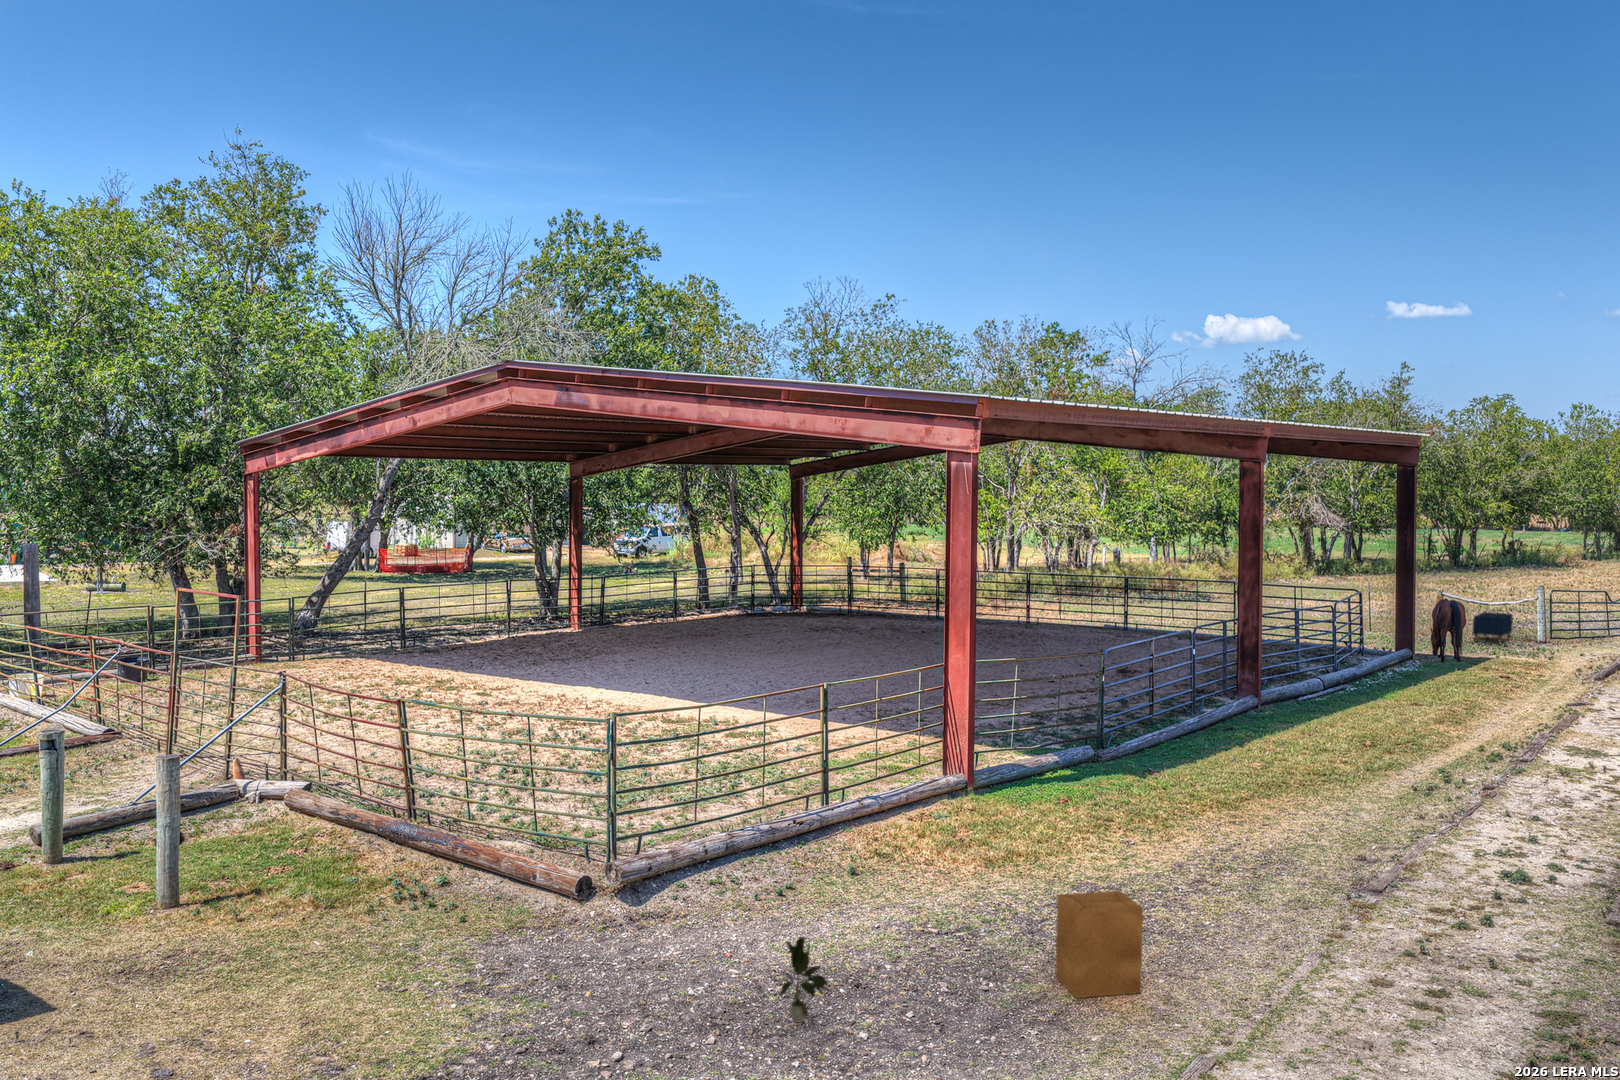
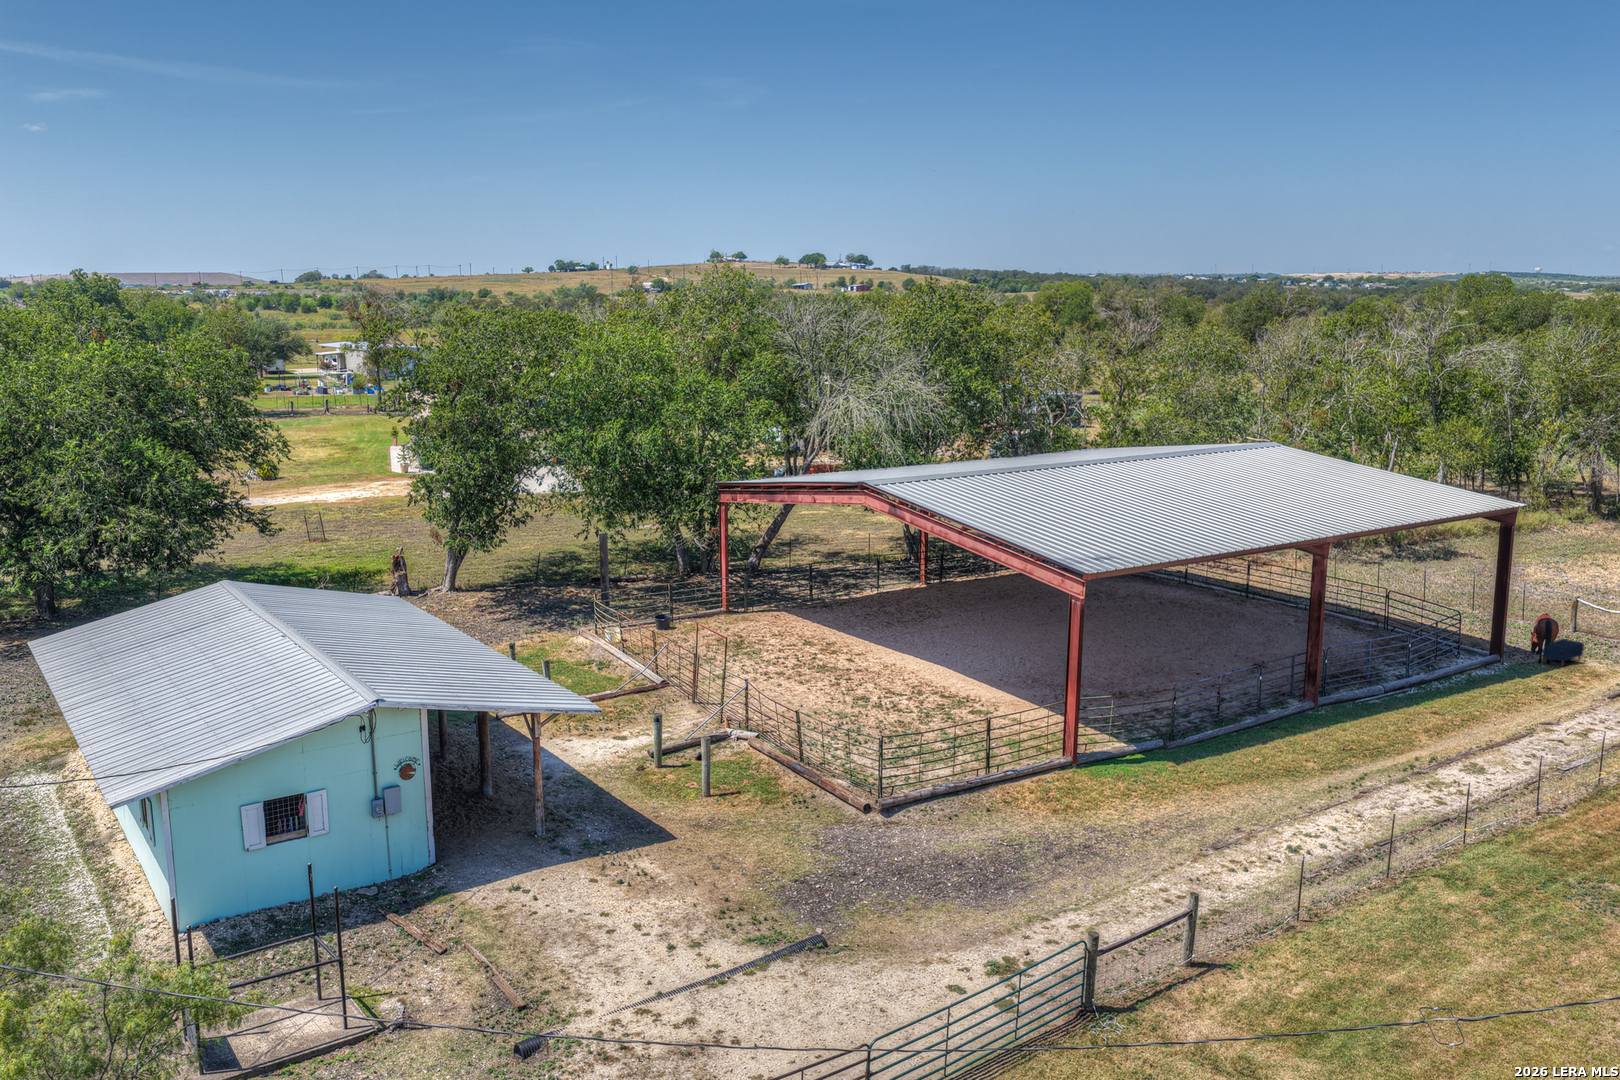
cardboard box: present [1055,891,1143,998] -> none [1040,843,1071,886]
potted plant: present [780,937,828,1022] -> none [919,848,942,879]

